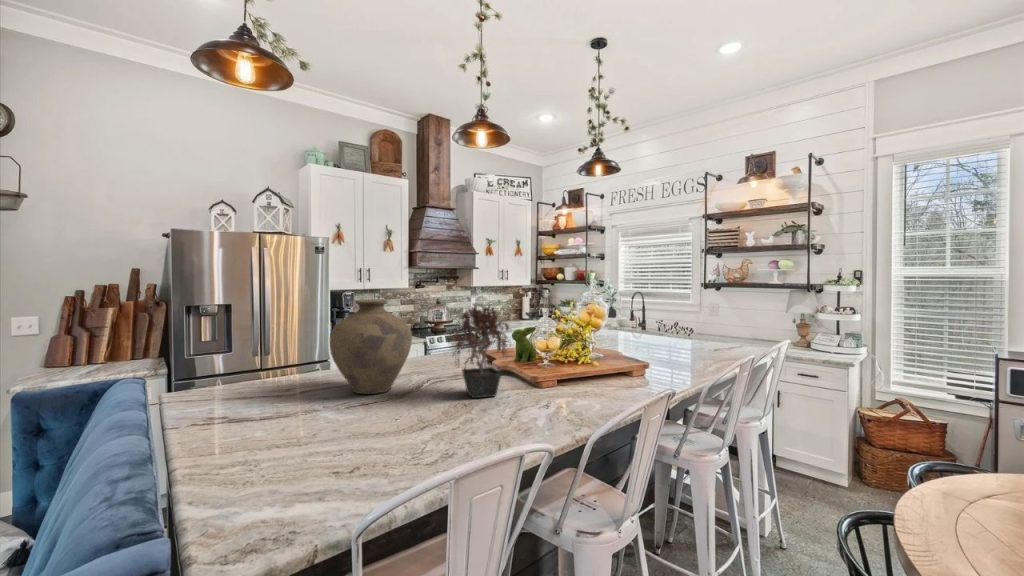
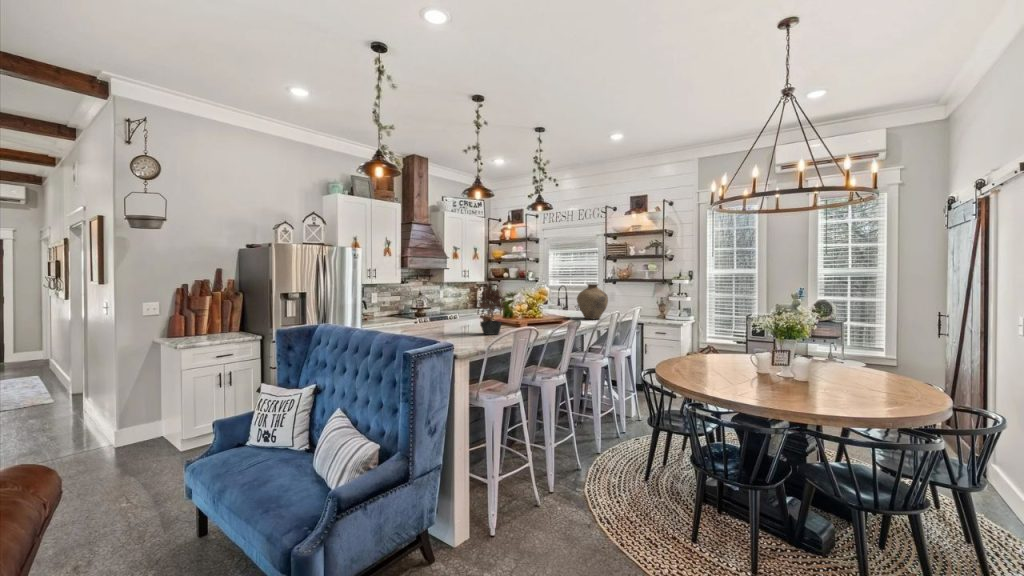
vase: present [330,300,412,394] -> present [577,284,608,319]

